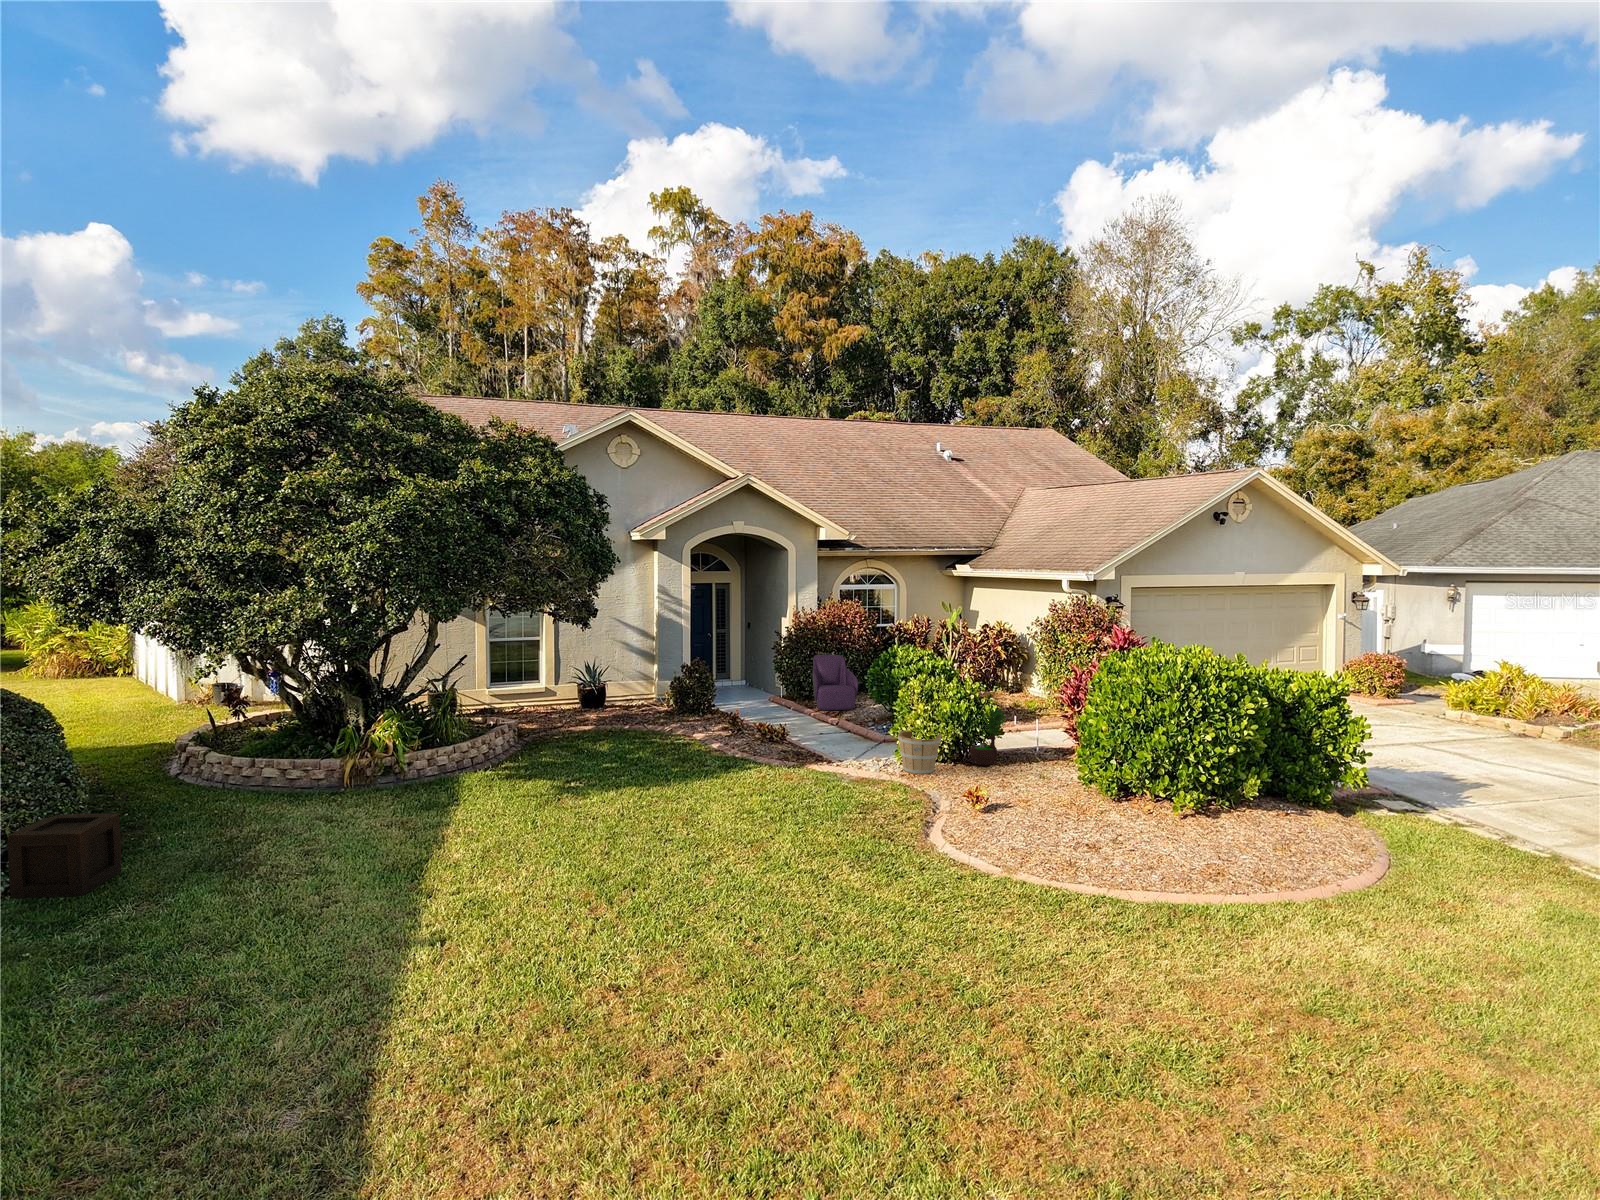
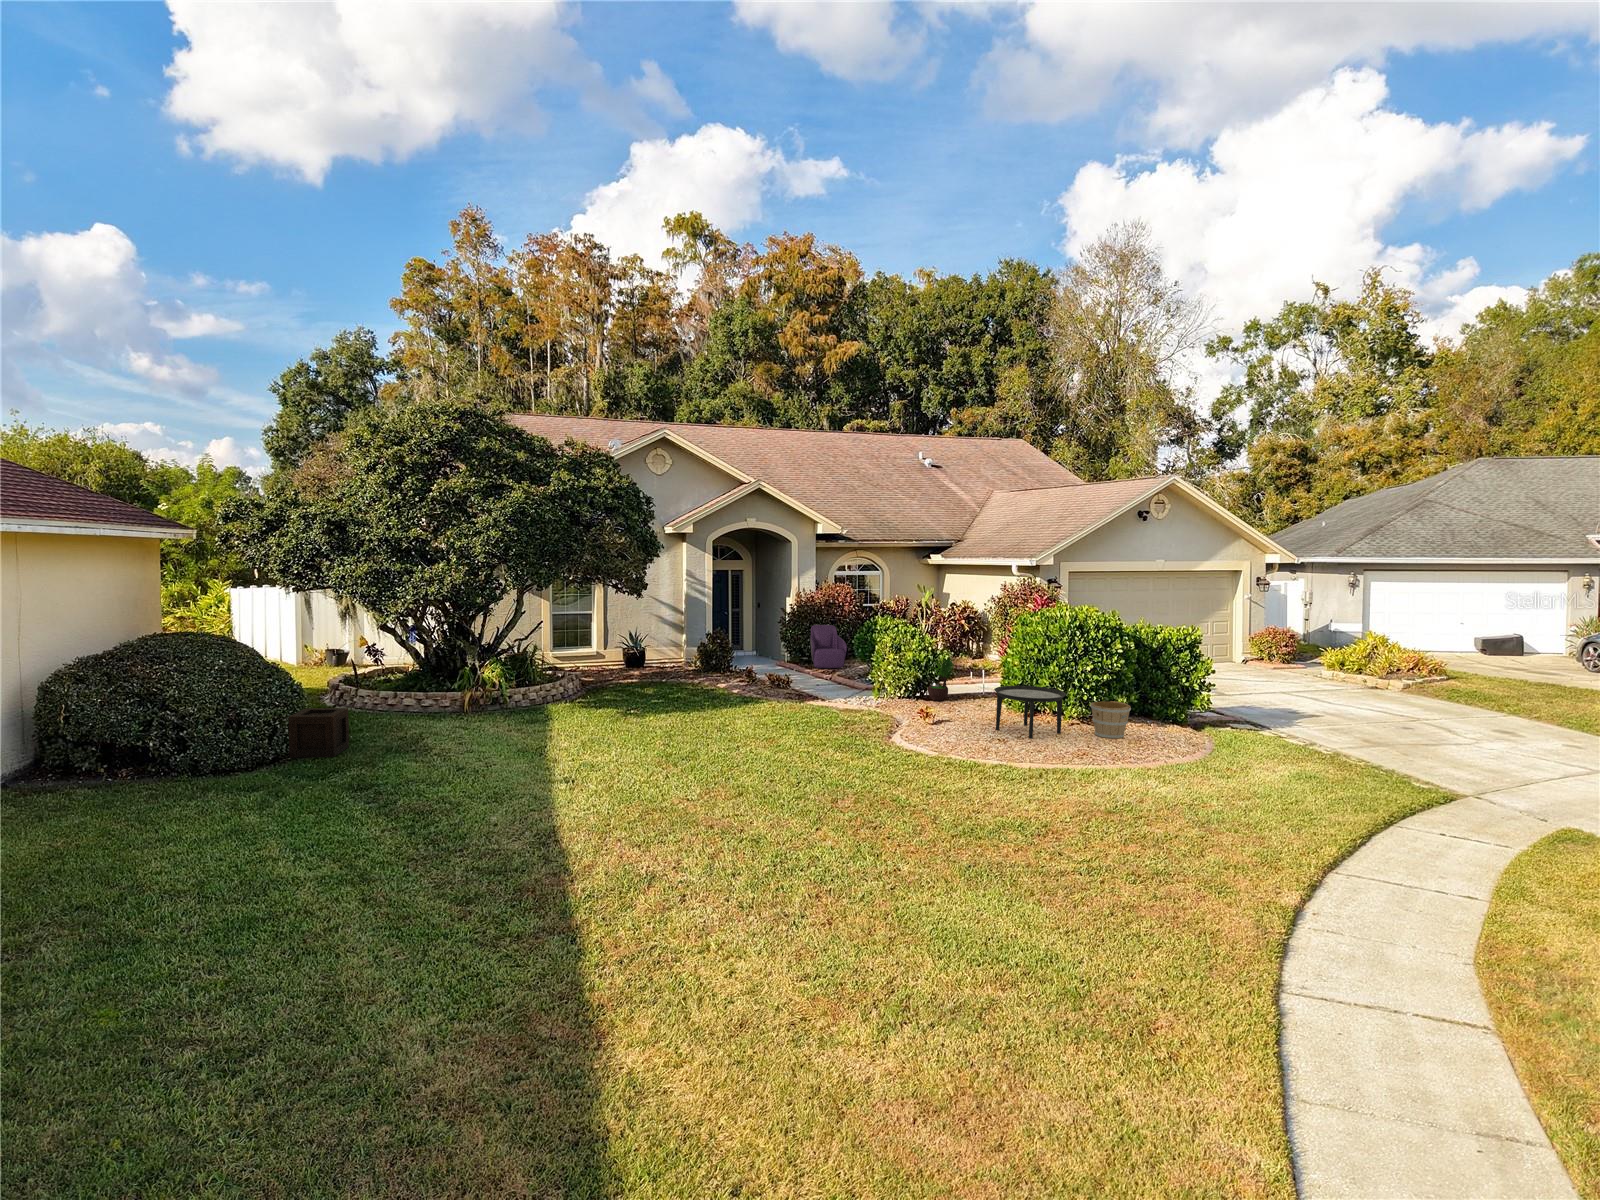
wooden bucket: present [898,730,941,774] -> present [1091,701,1131,739]
round table: none [1074,757,1178,840] -> present [994,686,1066,739]

